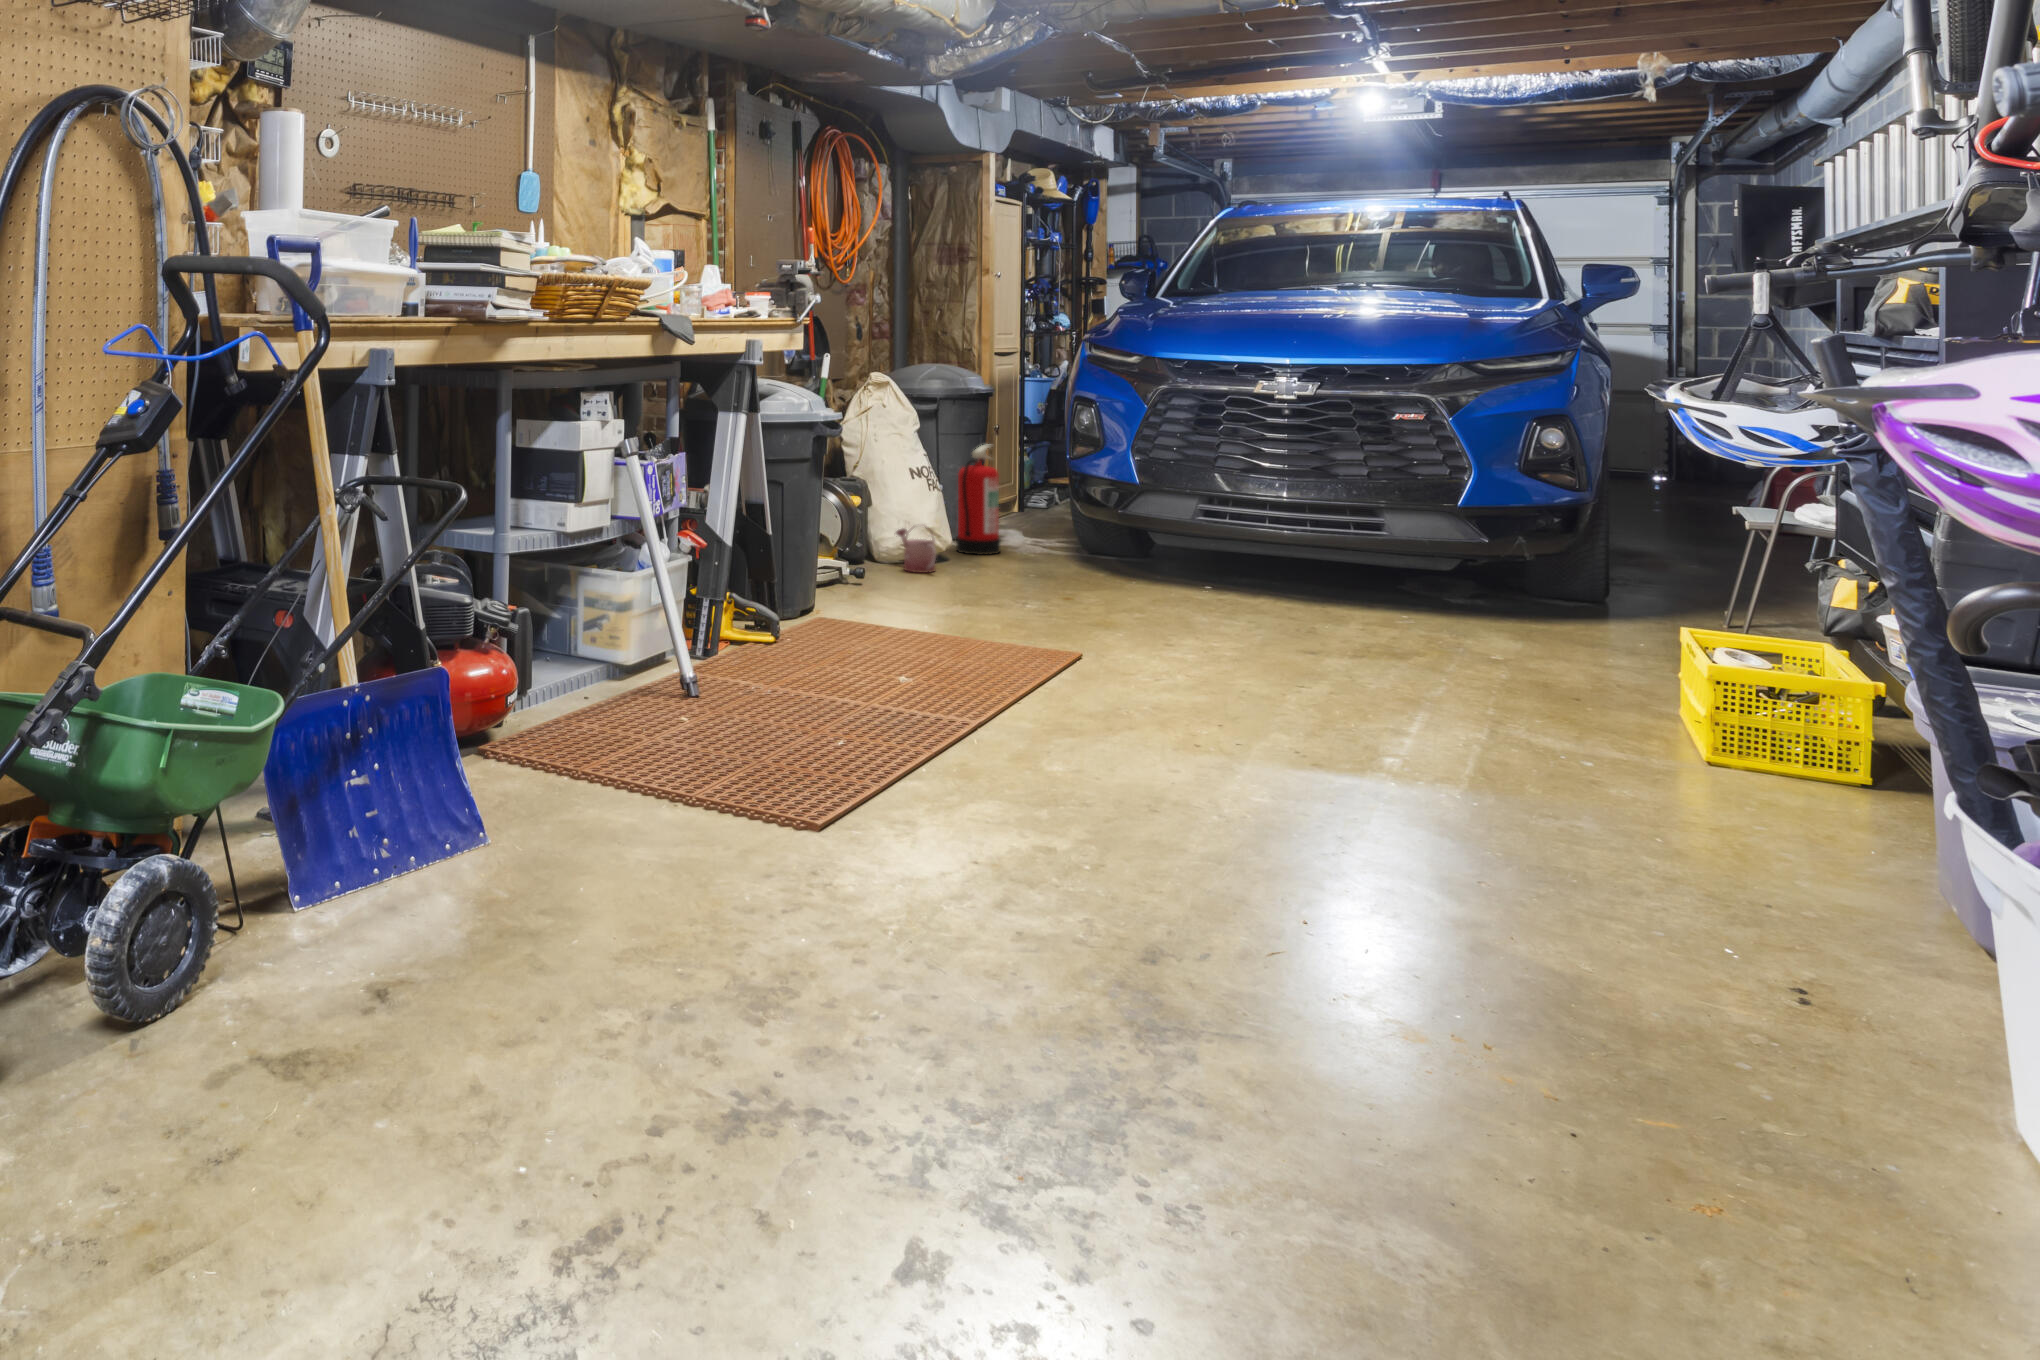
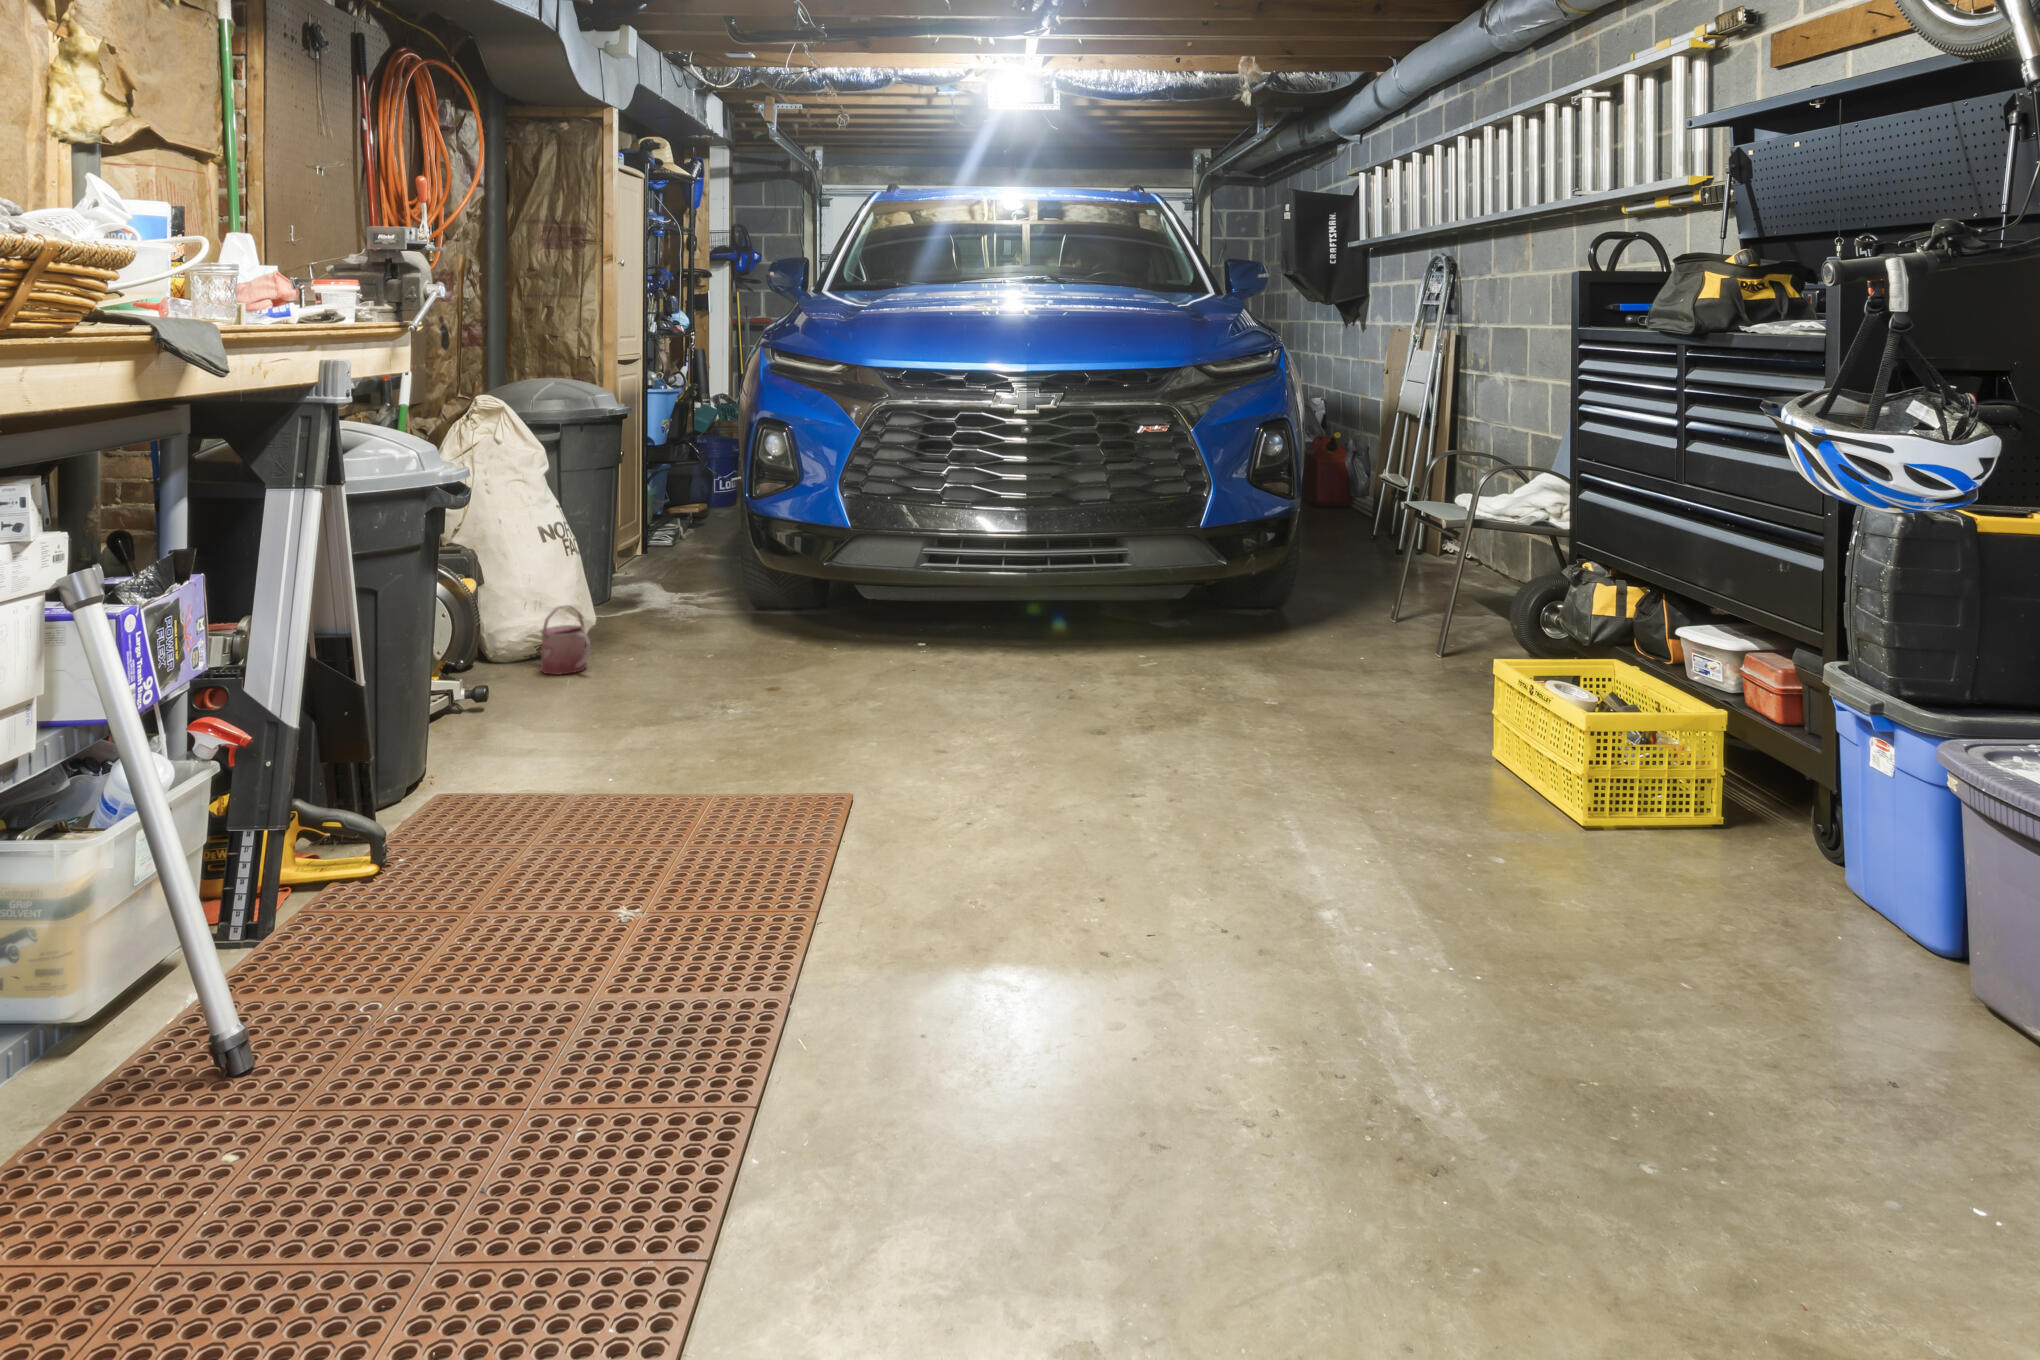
fire extinguisher: present [956,444,1000,555] -> none [600,483,658,631]

